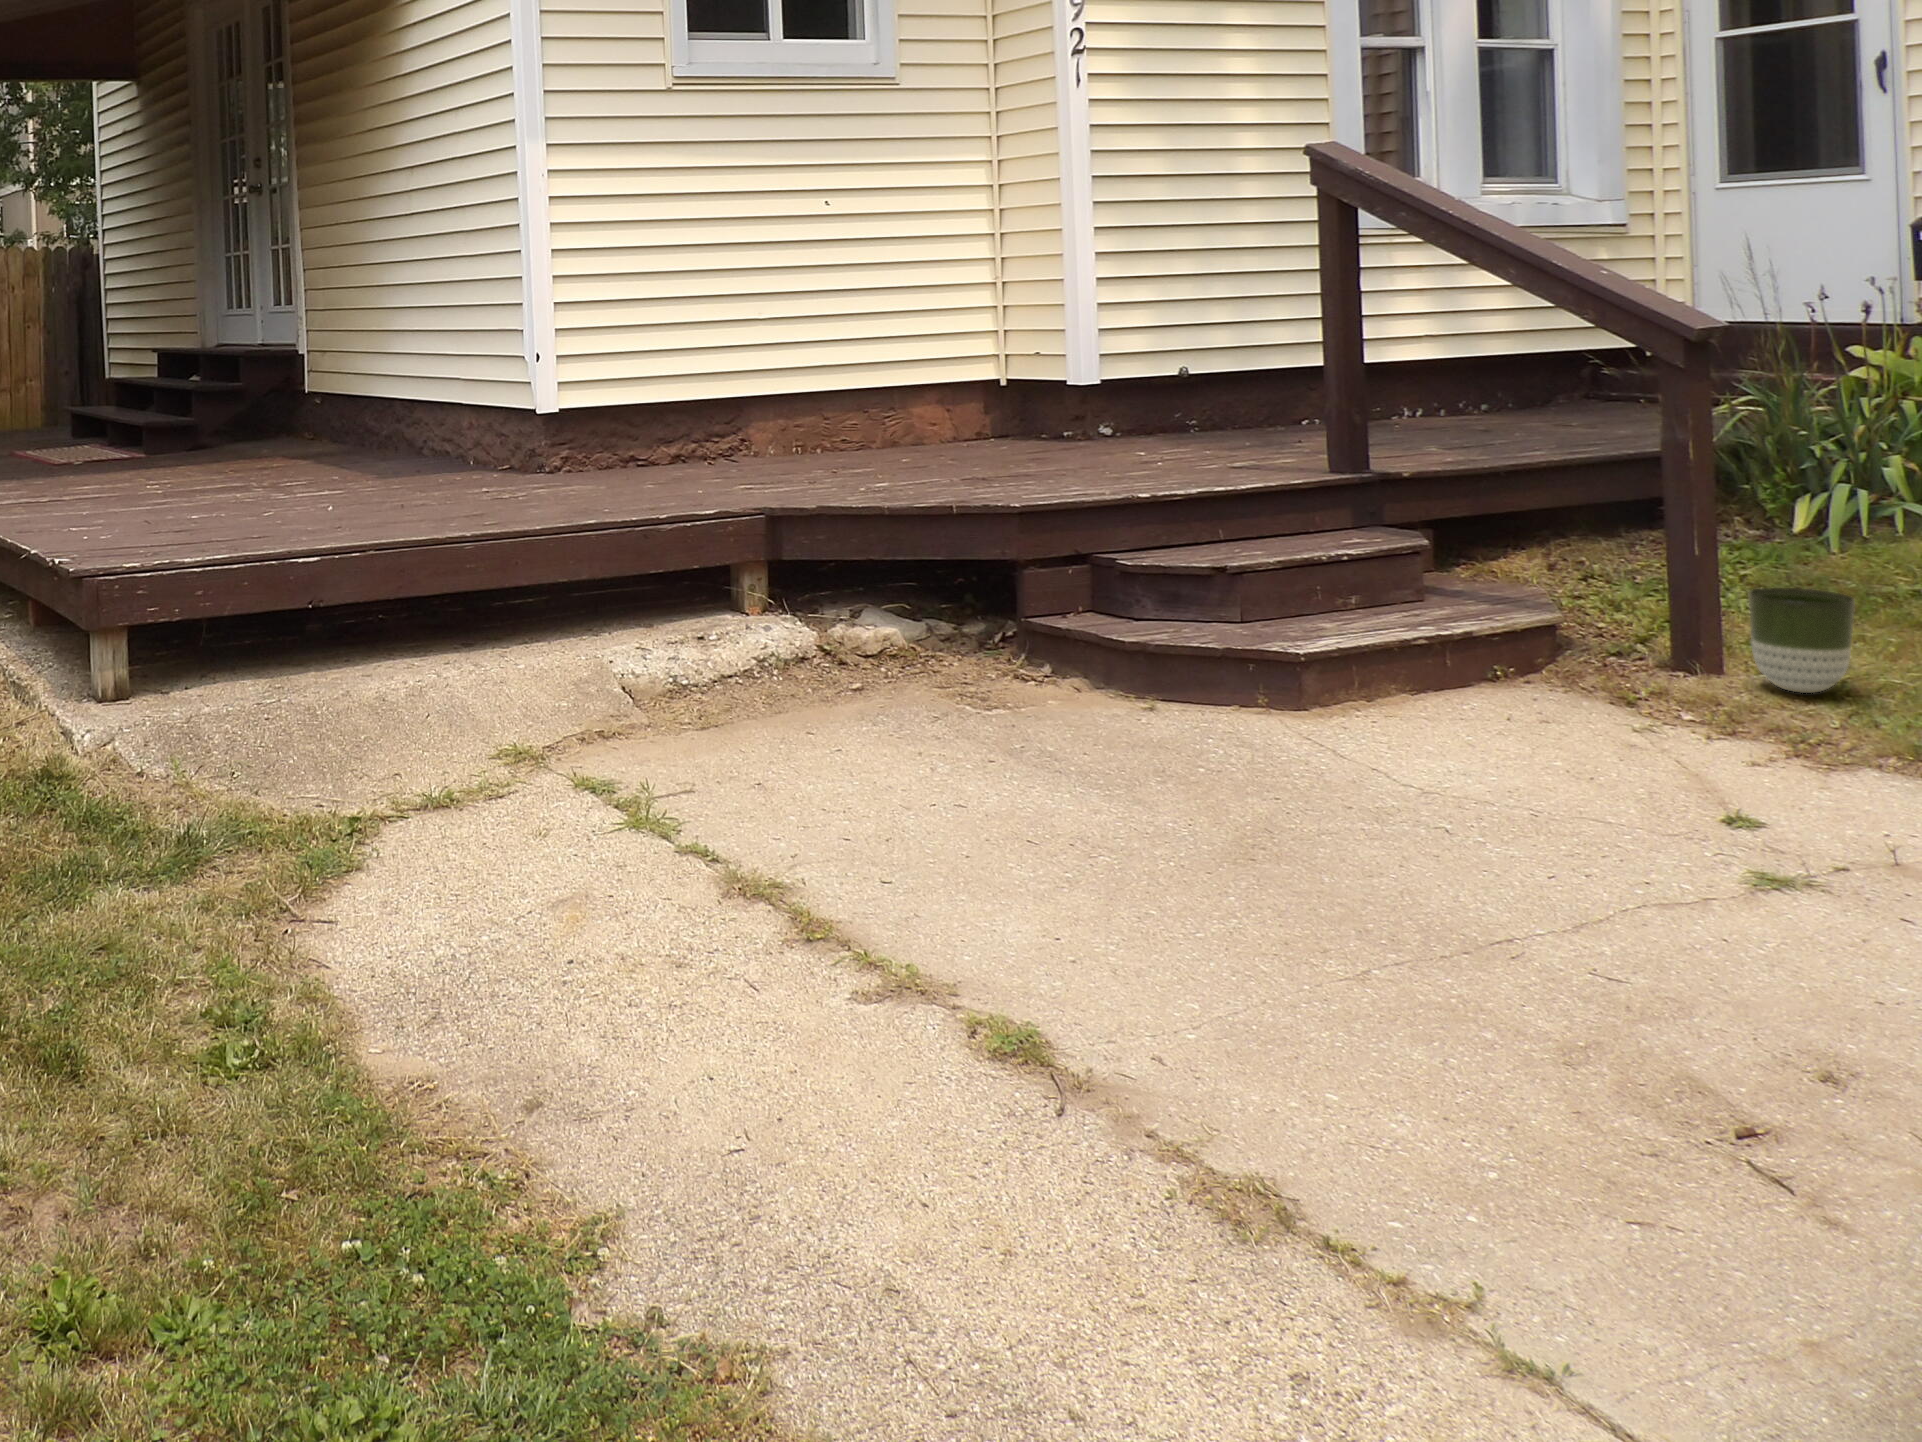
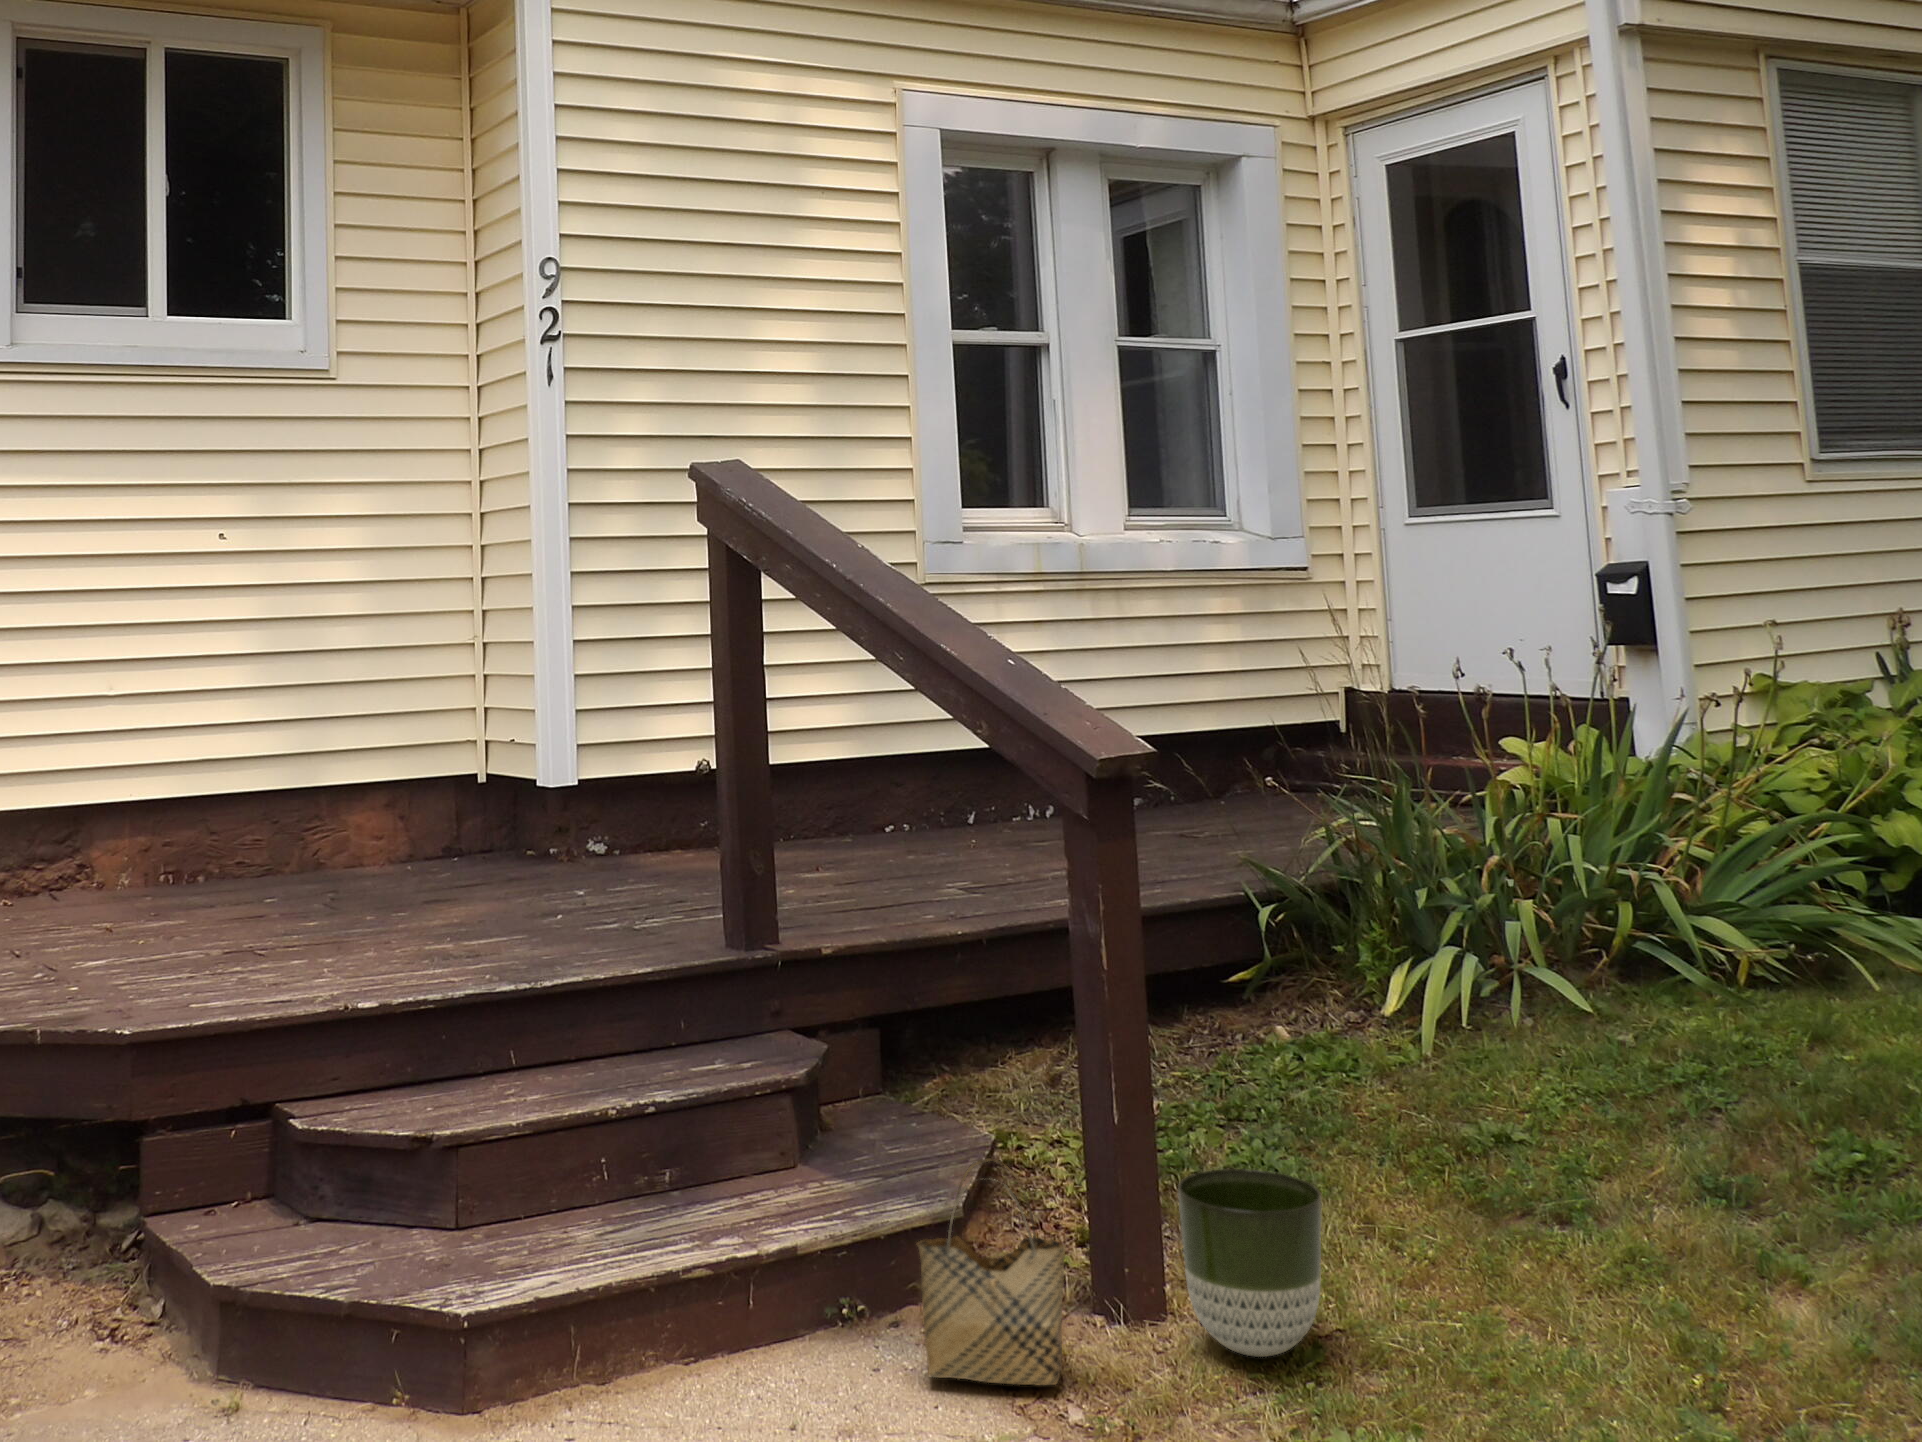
woven basket: none [1583,573,1685,702] -> present [917,1158,1066,1385]

